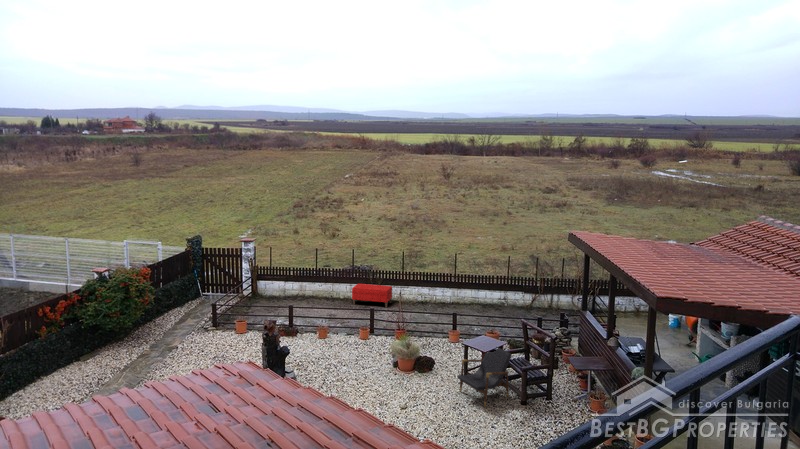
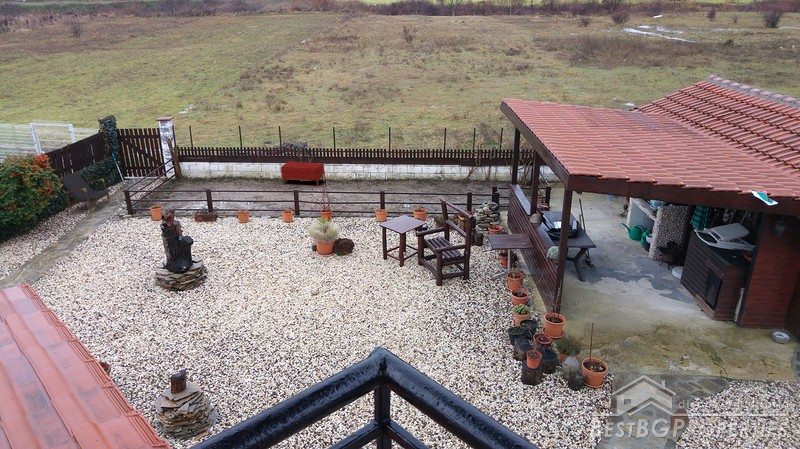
lounge chair: present [458,348,512,406] -> present [60,172,110,213]

